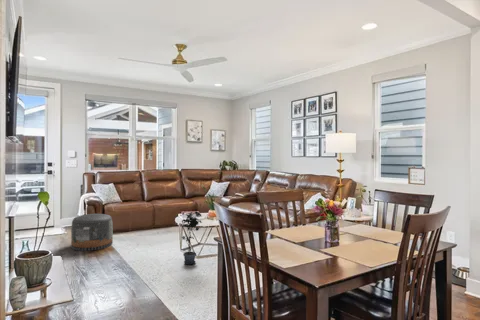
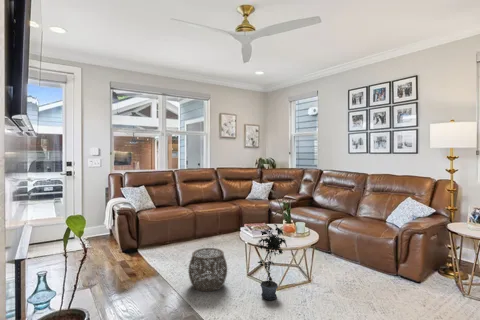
pouf: present [71,214,113,251] -> none [103,226,153,276]
woven basket: none [133,229,164,260] -> present [188,248,227,292]

